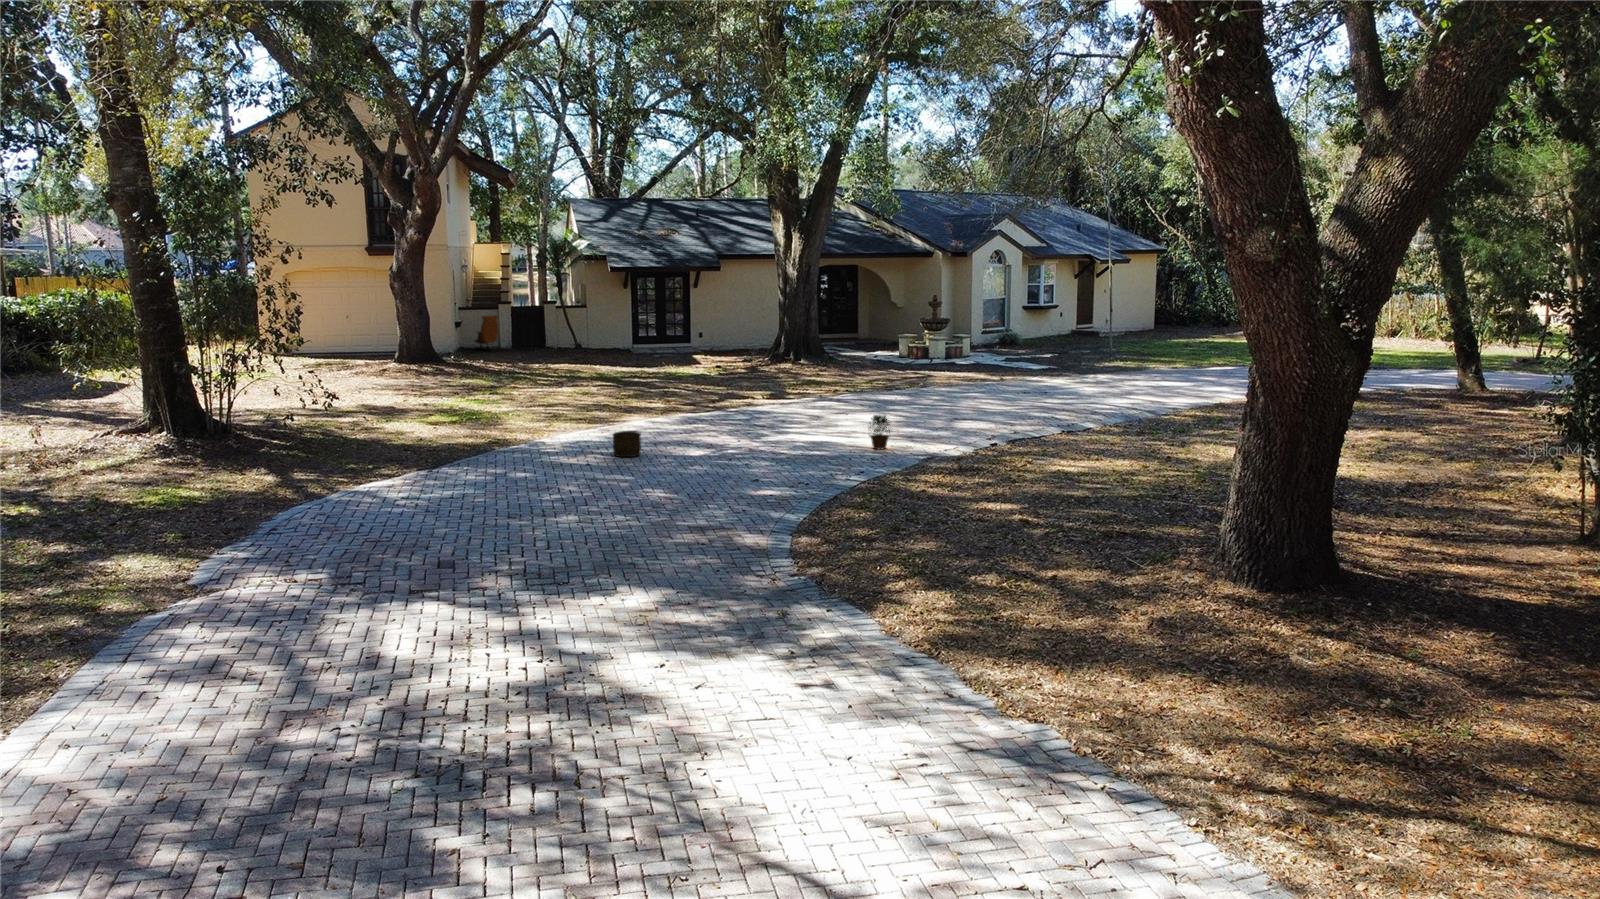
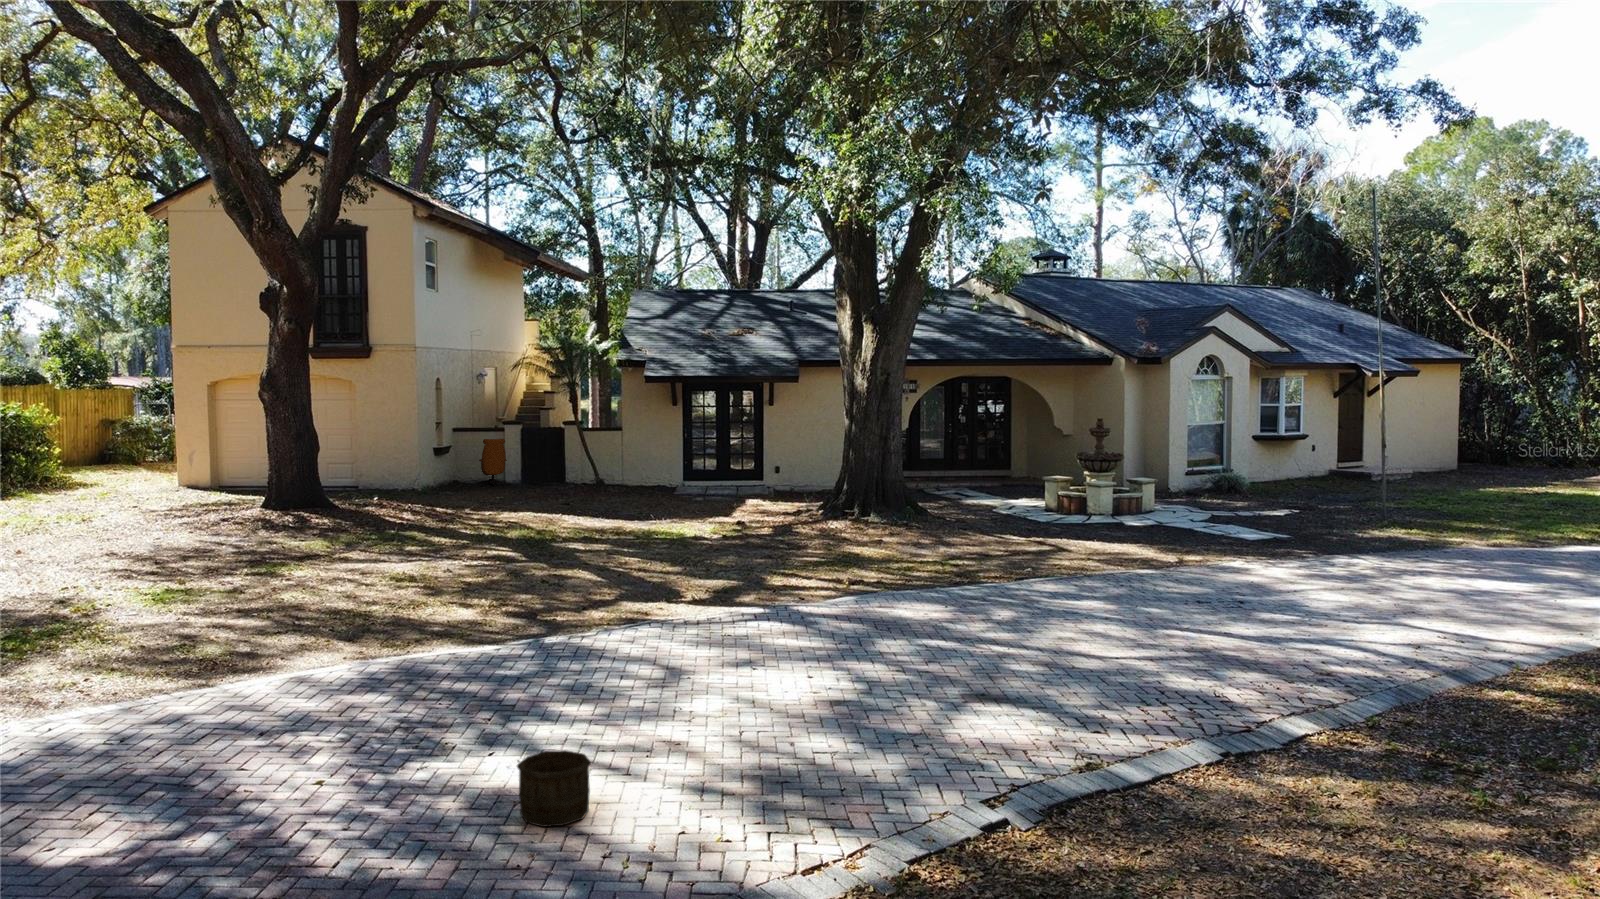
potted plant: present [869,415,890,450] -> none [682,717,750,809]
wooden bucket: present [613,431,641,457] -> present [517,750,591,827]

